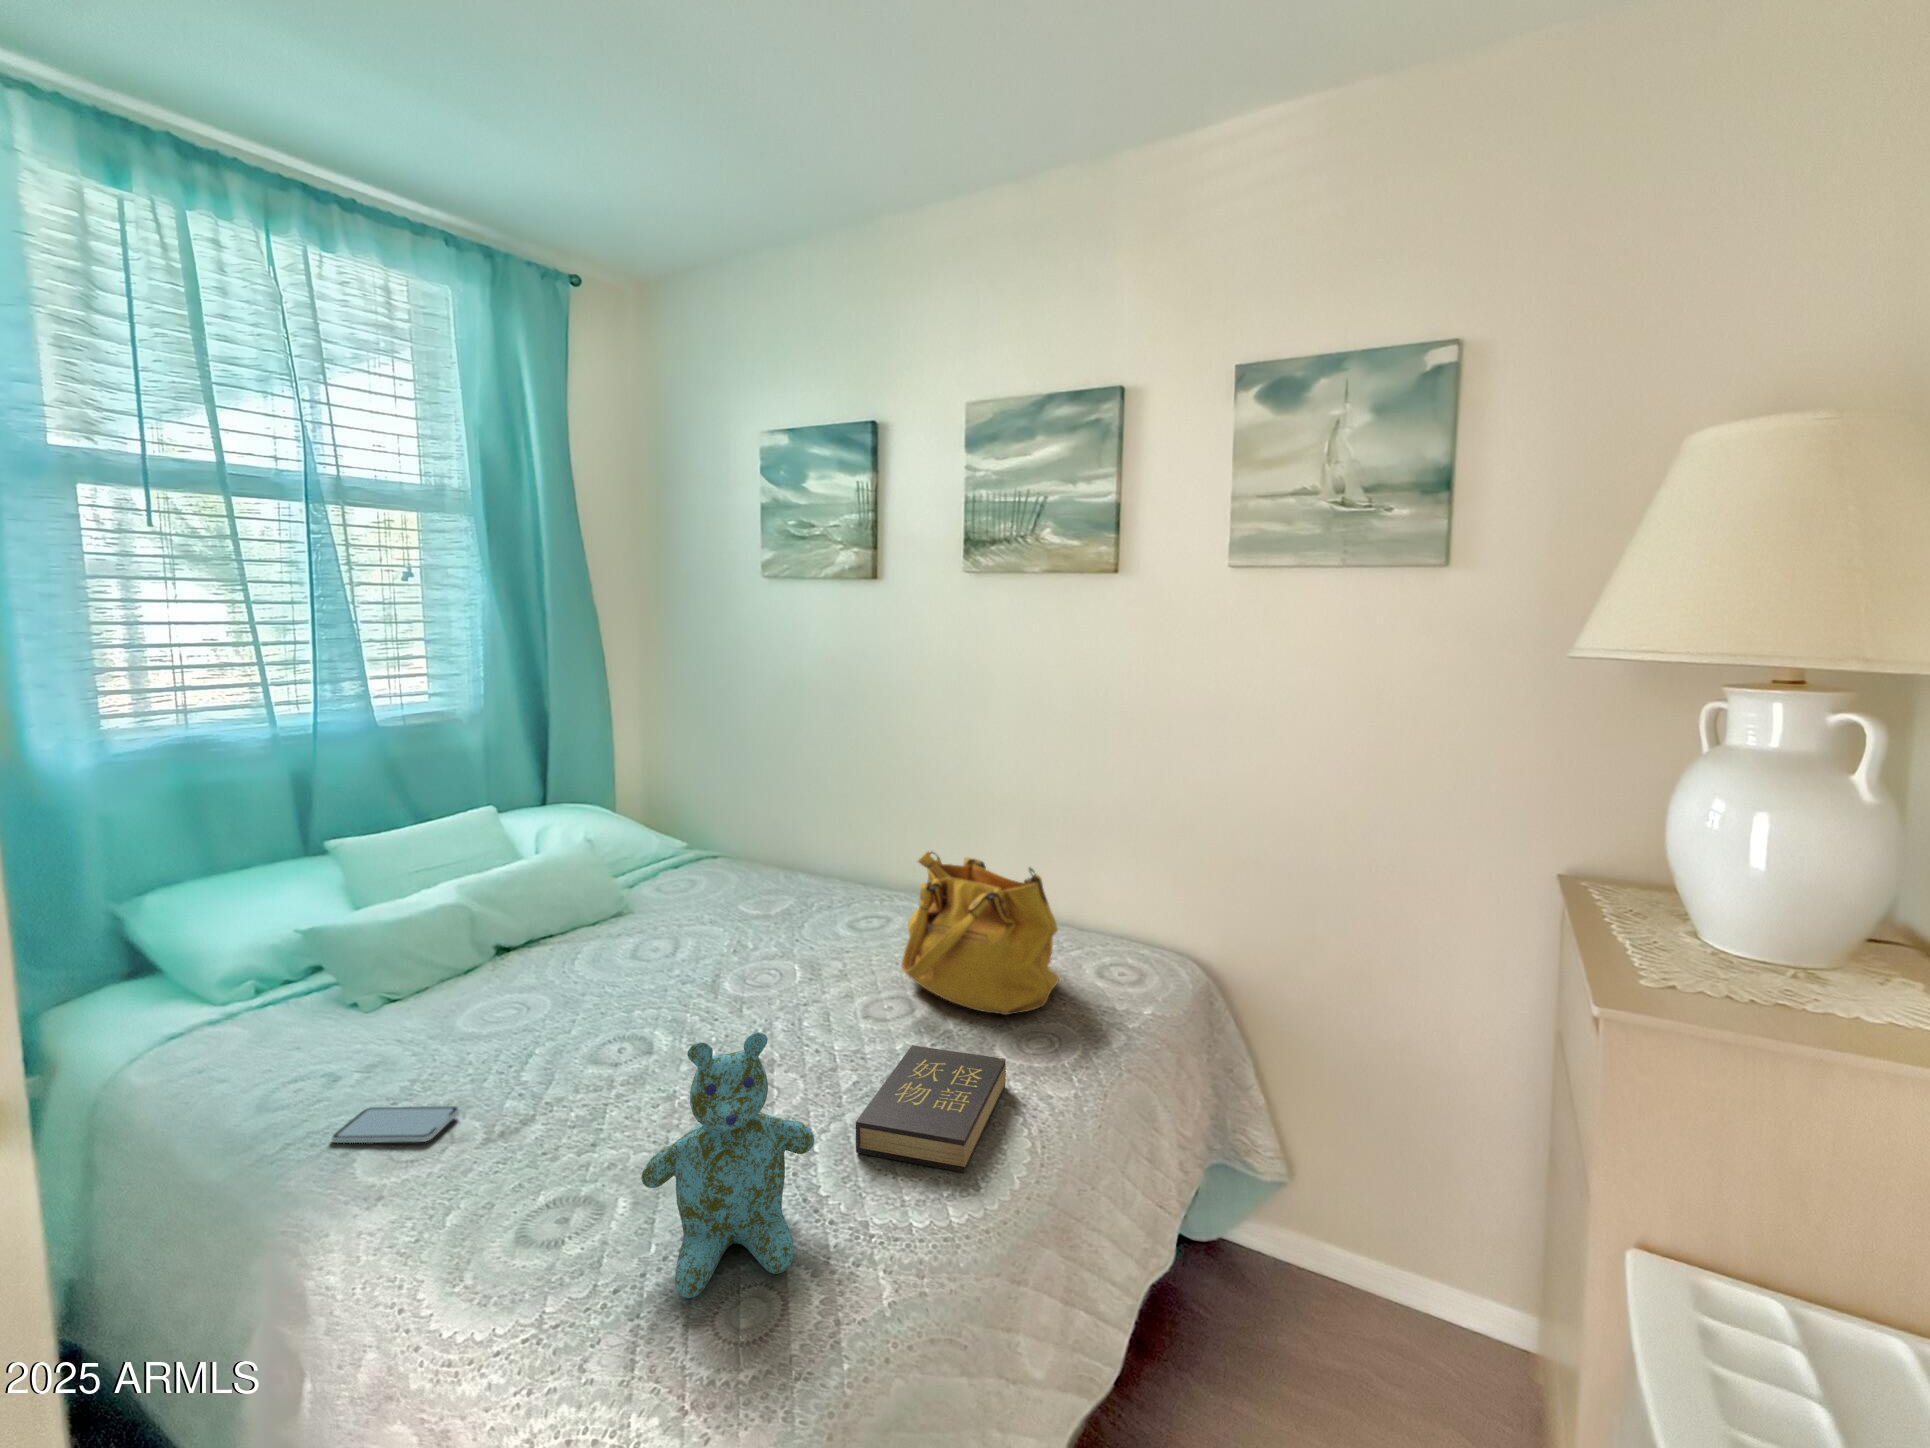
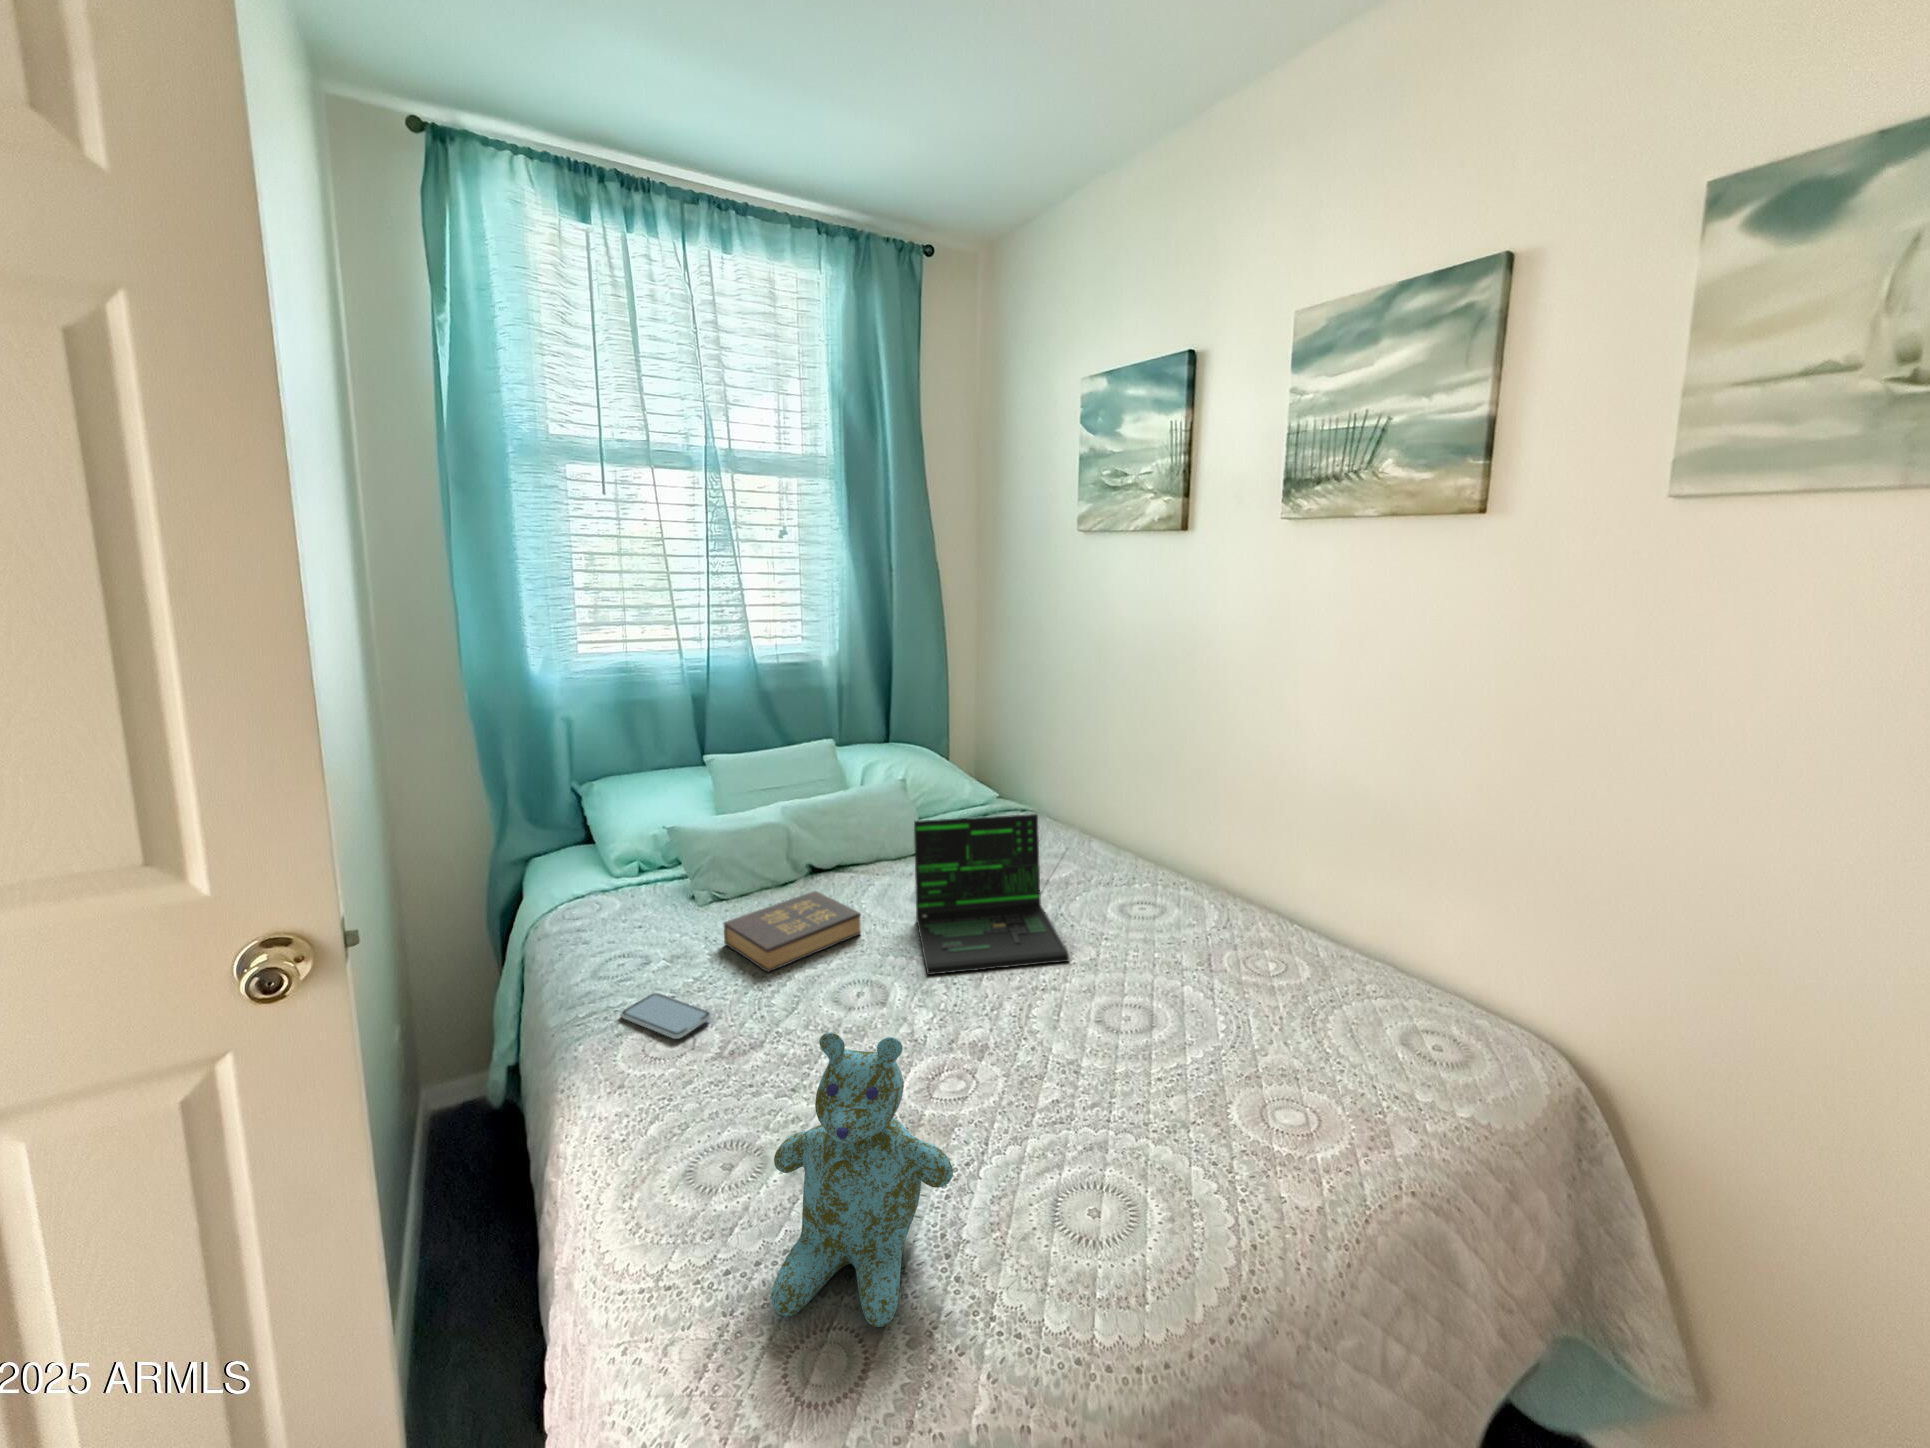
laptop: none [643,851,823,1019] -> present [914,814,1069,975]
handbag: present [901,852,1059,1015] -> none [1139,844,1343,1068]
hardback book: present [856,1045,1006,1172] -> present [723,891,861,972]

